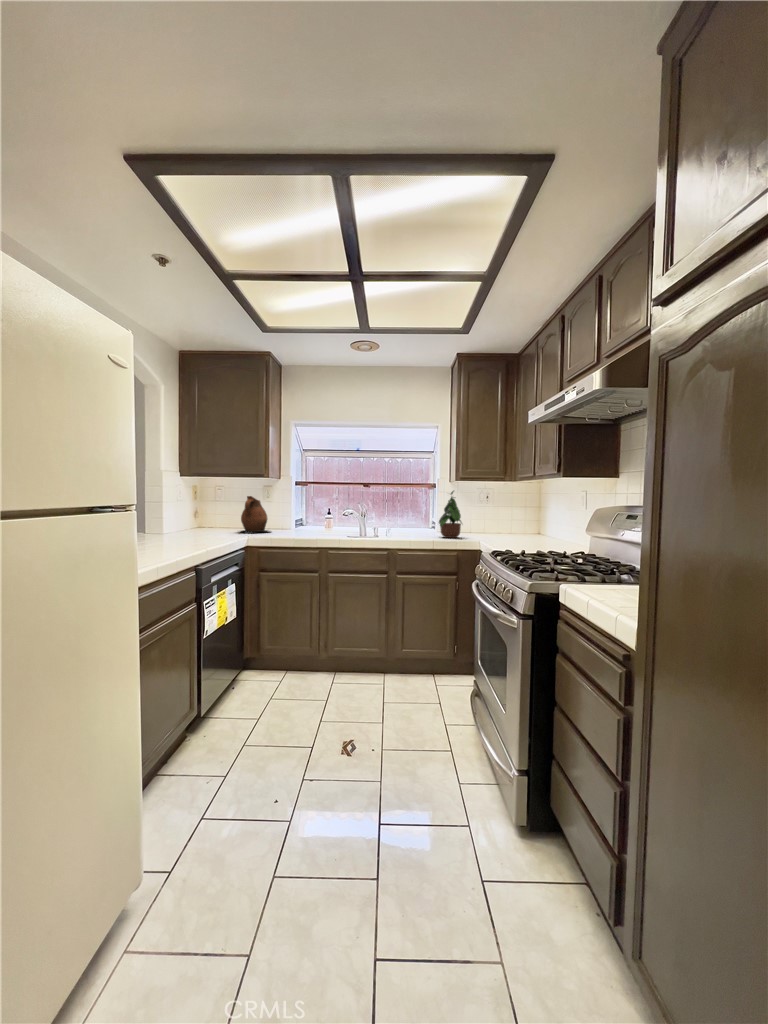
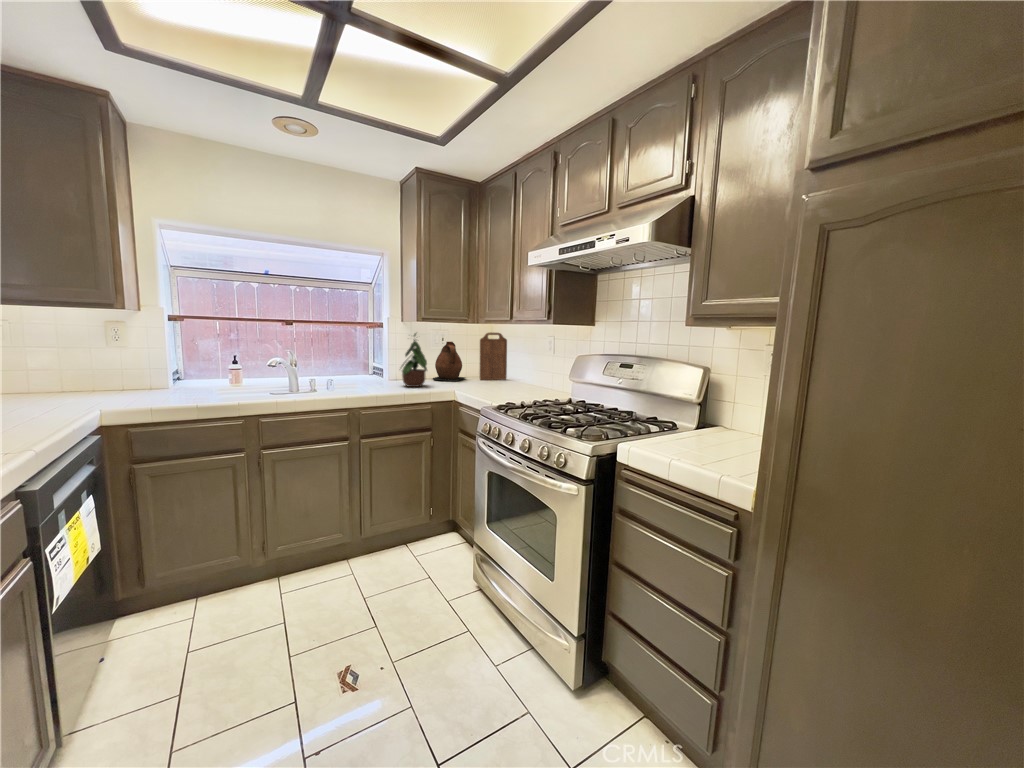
cutting board: none [518,492,548,538] -> present [480,332,507,380]
ceramic pitcher: present [241,496,270,532] -> present [433,342,465,381]

